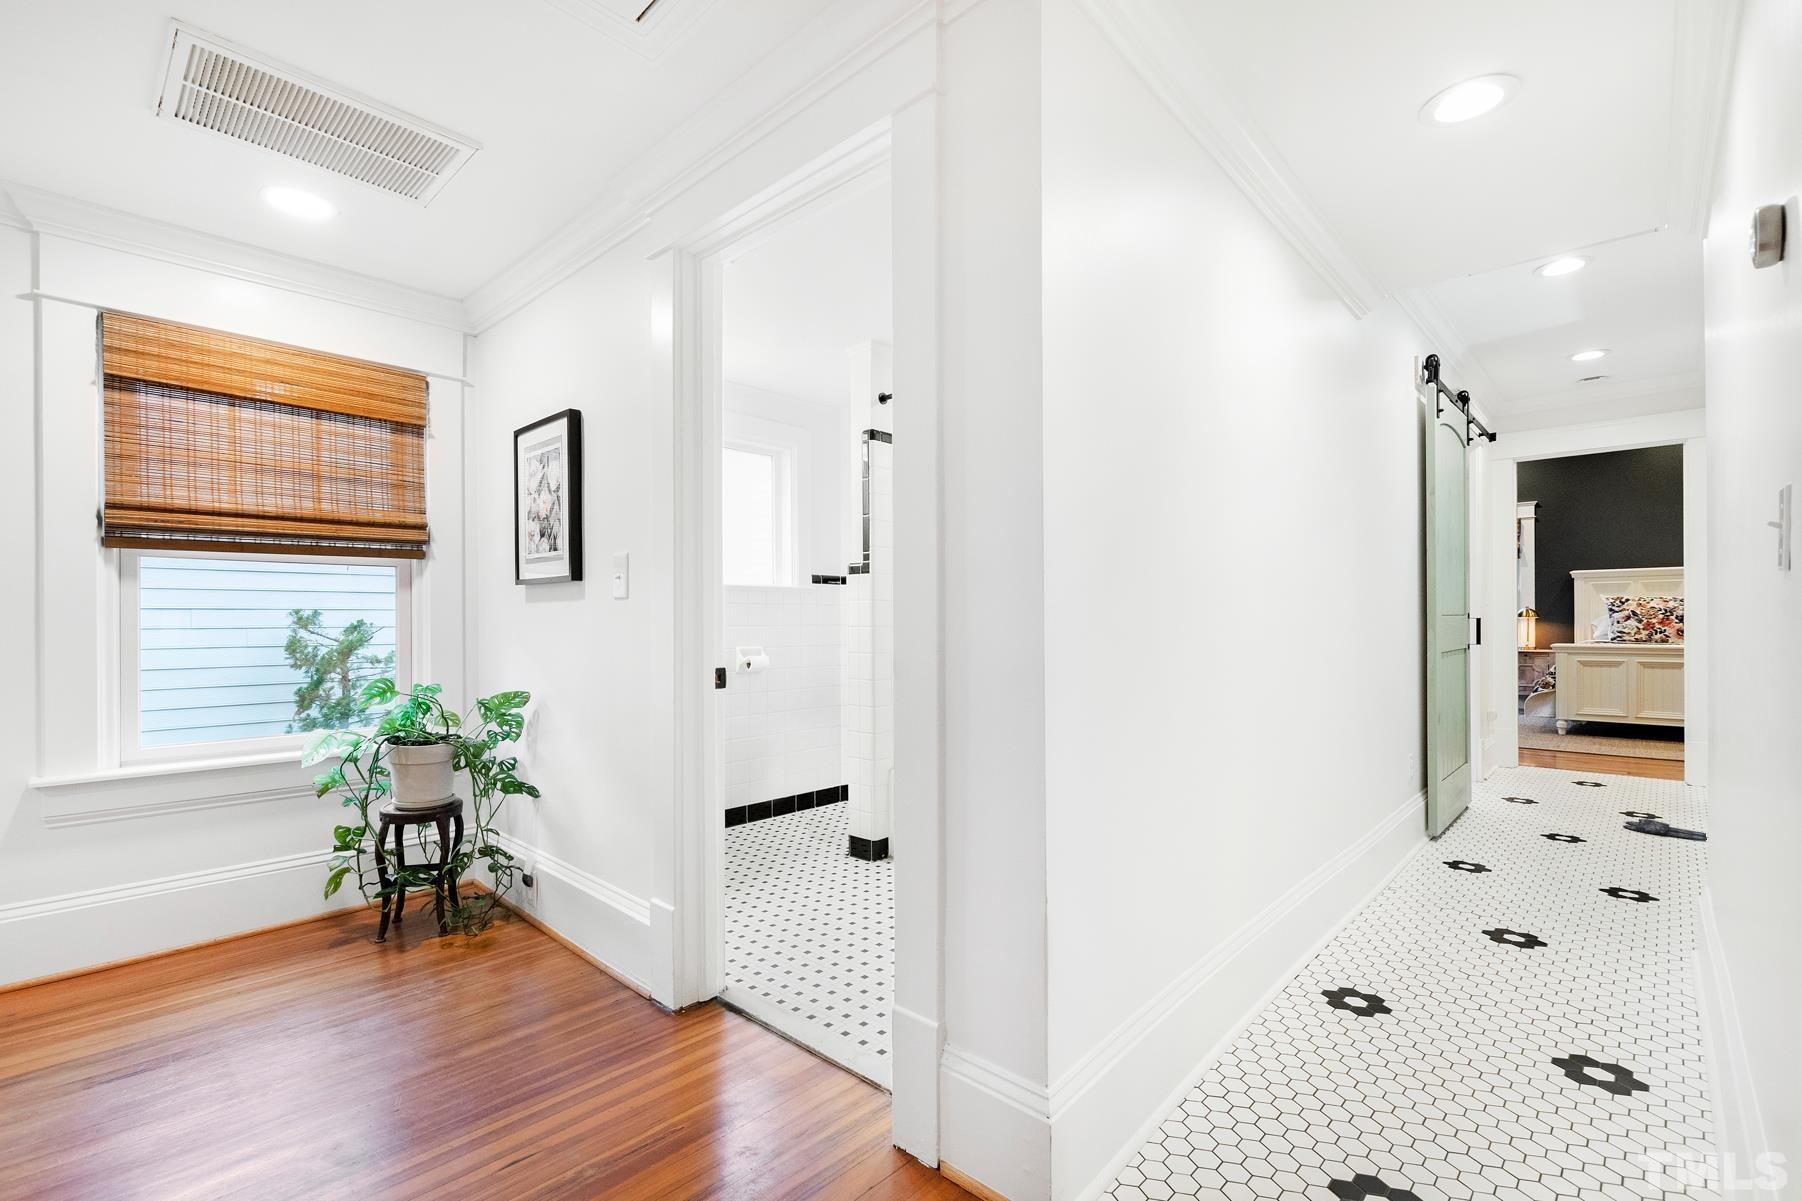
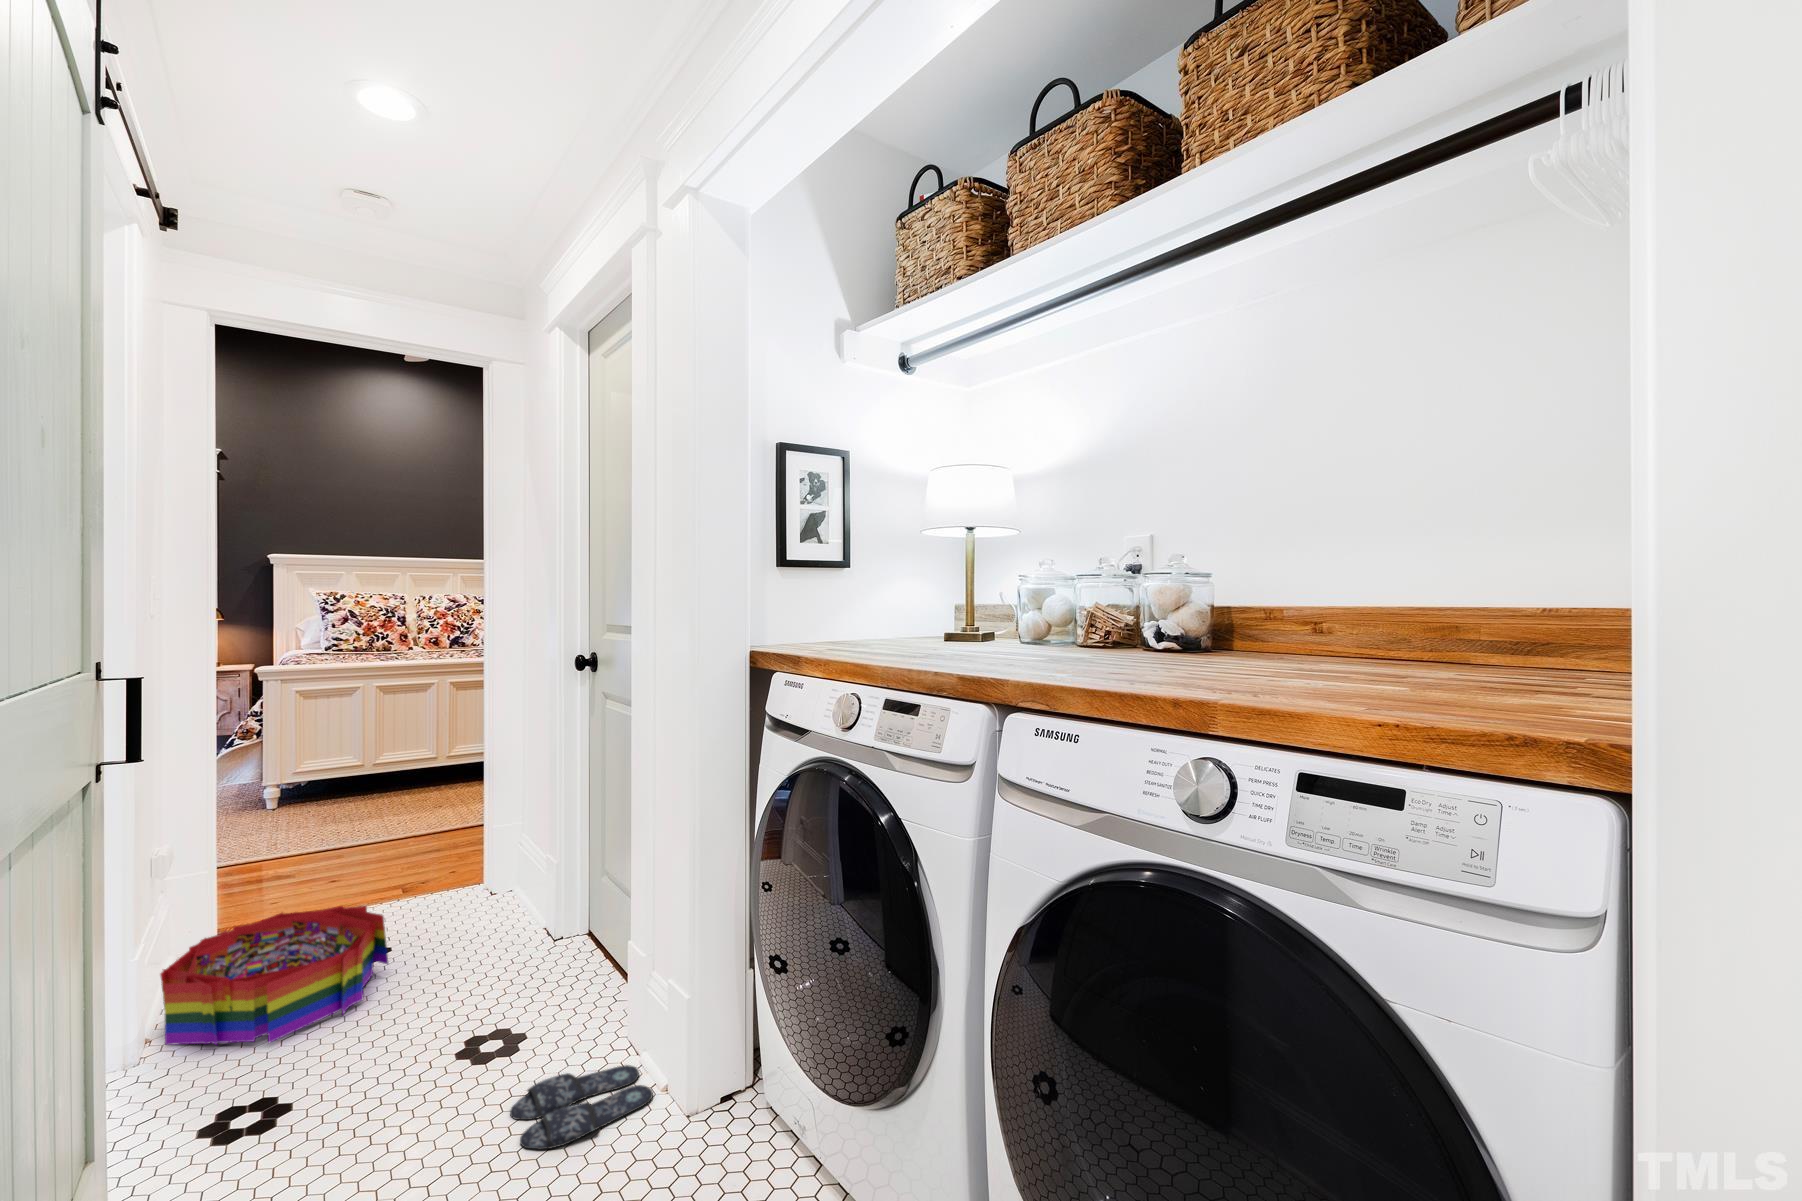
storage bin: none [1485,744,1595,789] -> present [160,906,388,1045]

